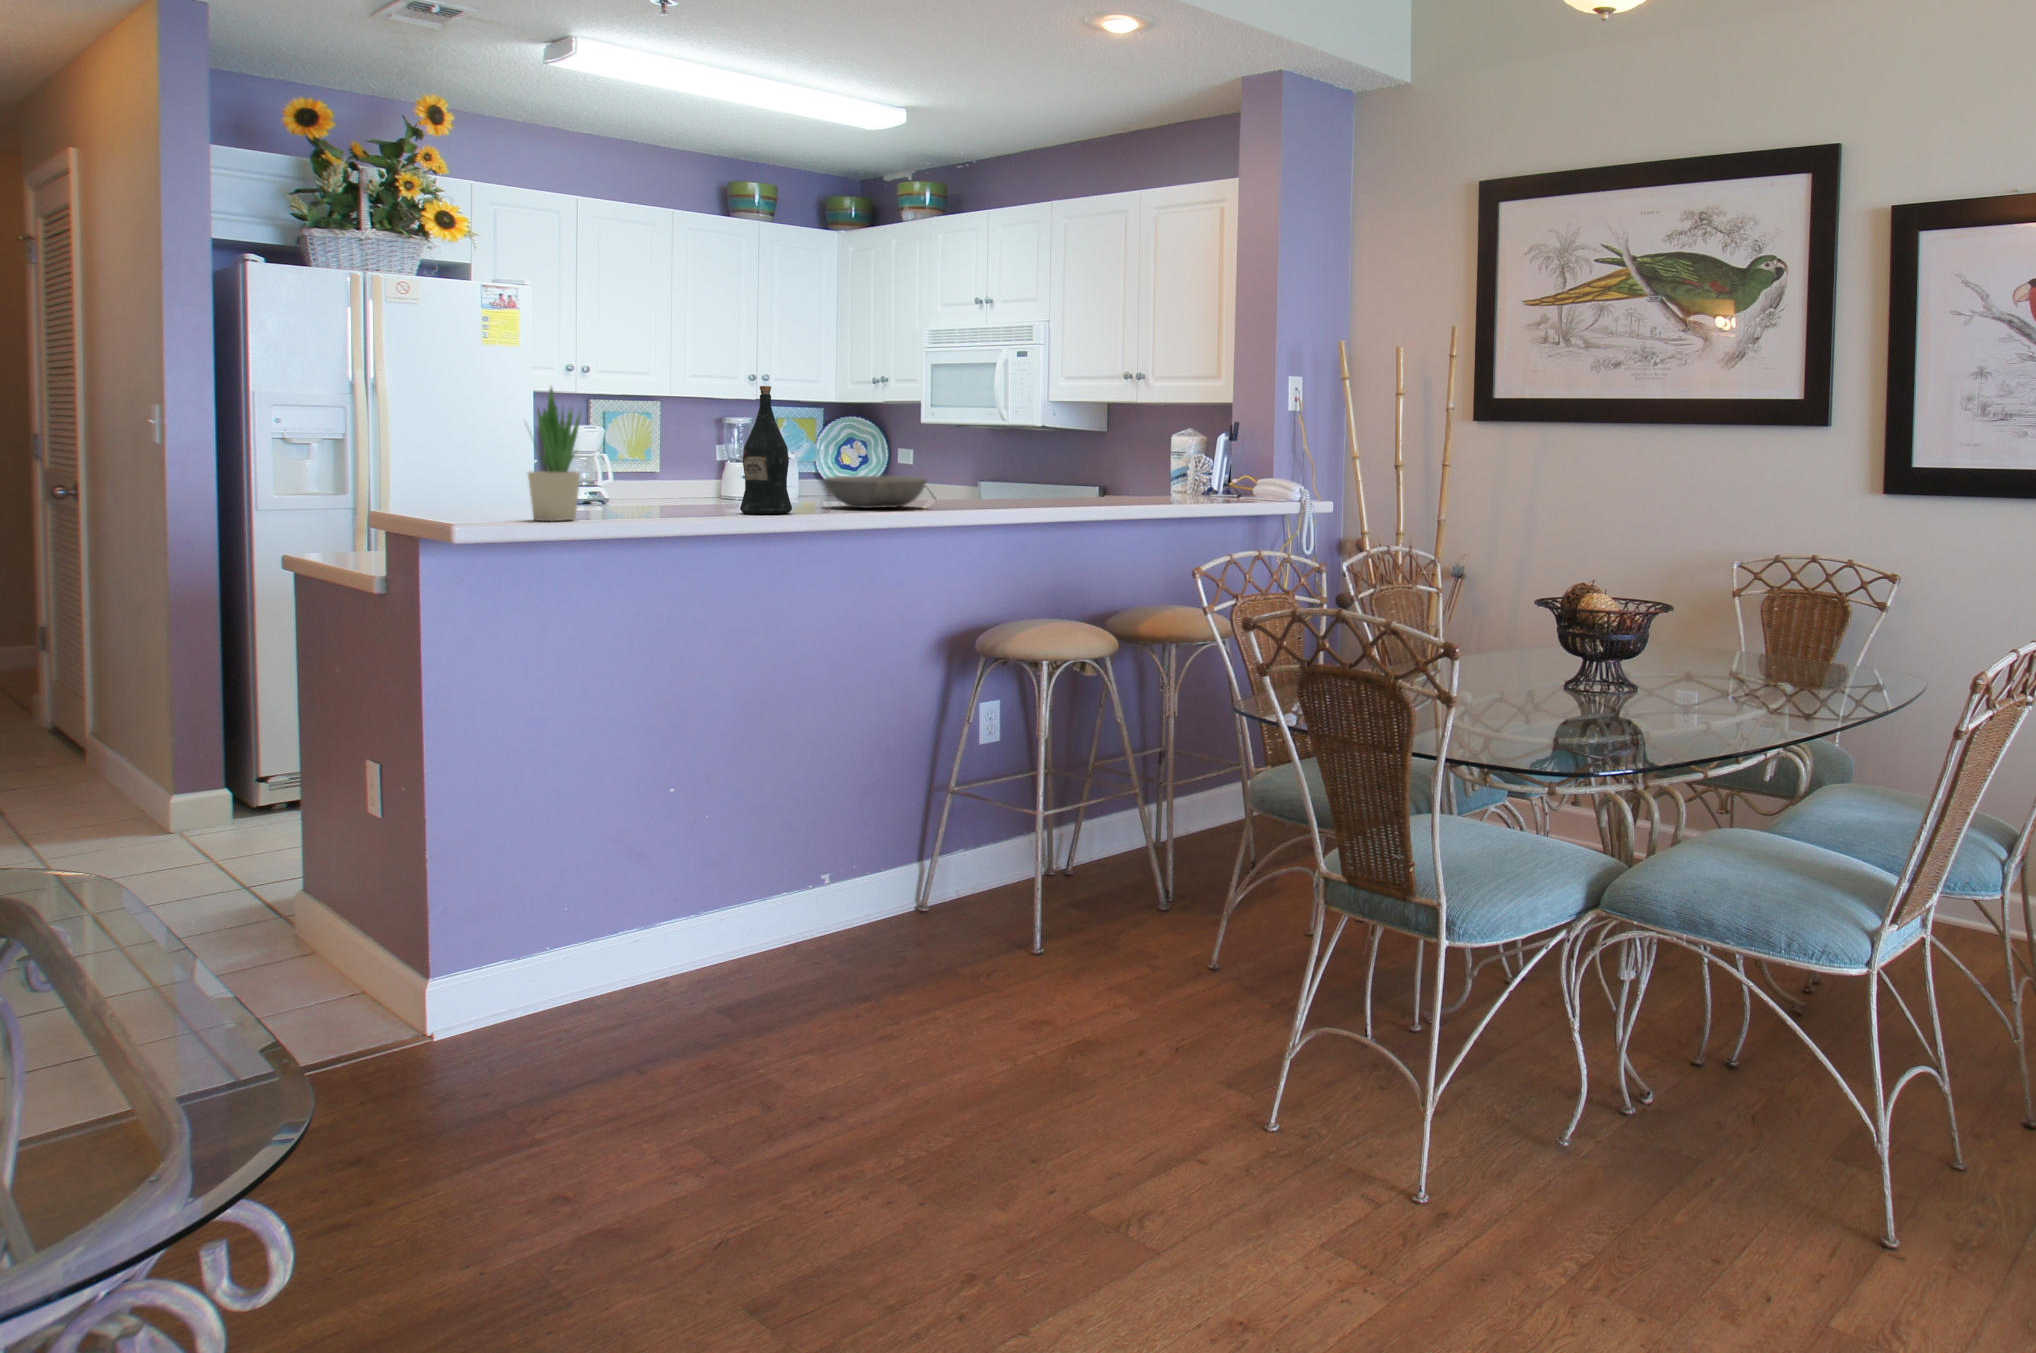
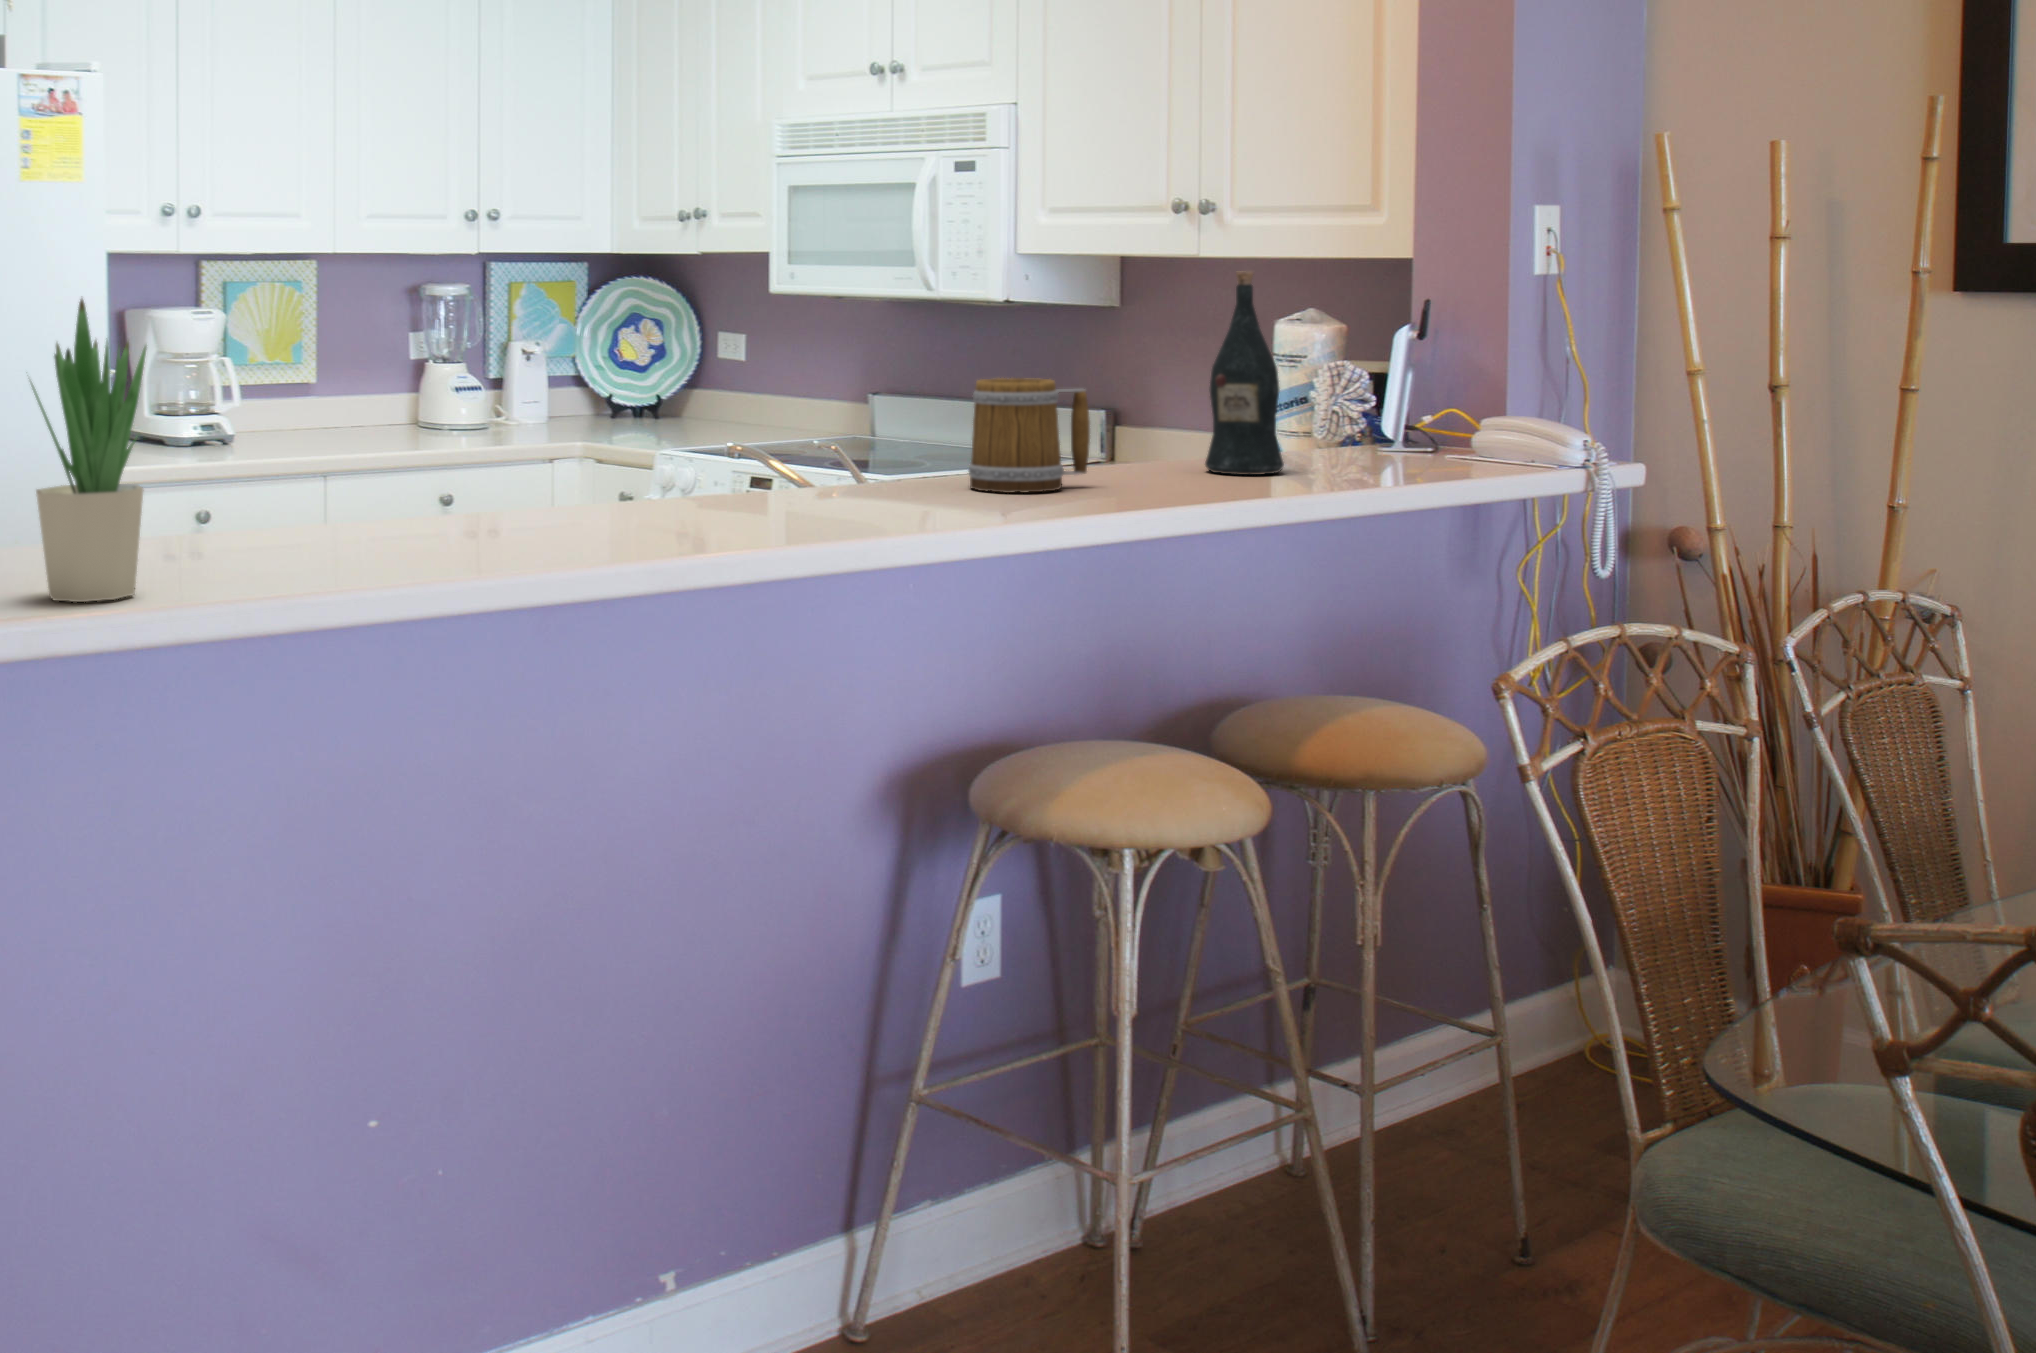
wine bottle: present [740,386,792,514] -> present [1205,271,1284,475]
mug: none [996,451,1055,503] -> present [968,378,1090,493]
bowl: present [825,476,927,508] -> none [636,444,847,523]

